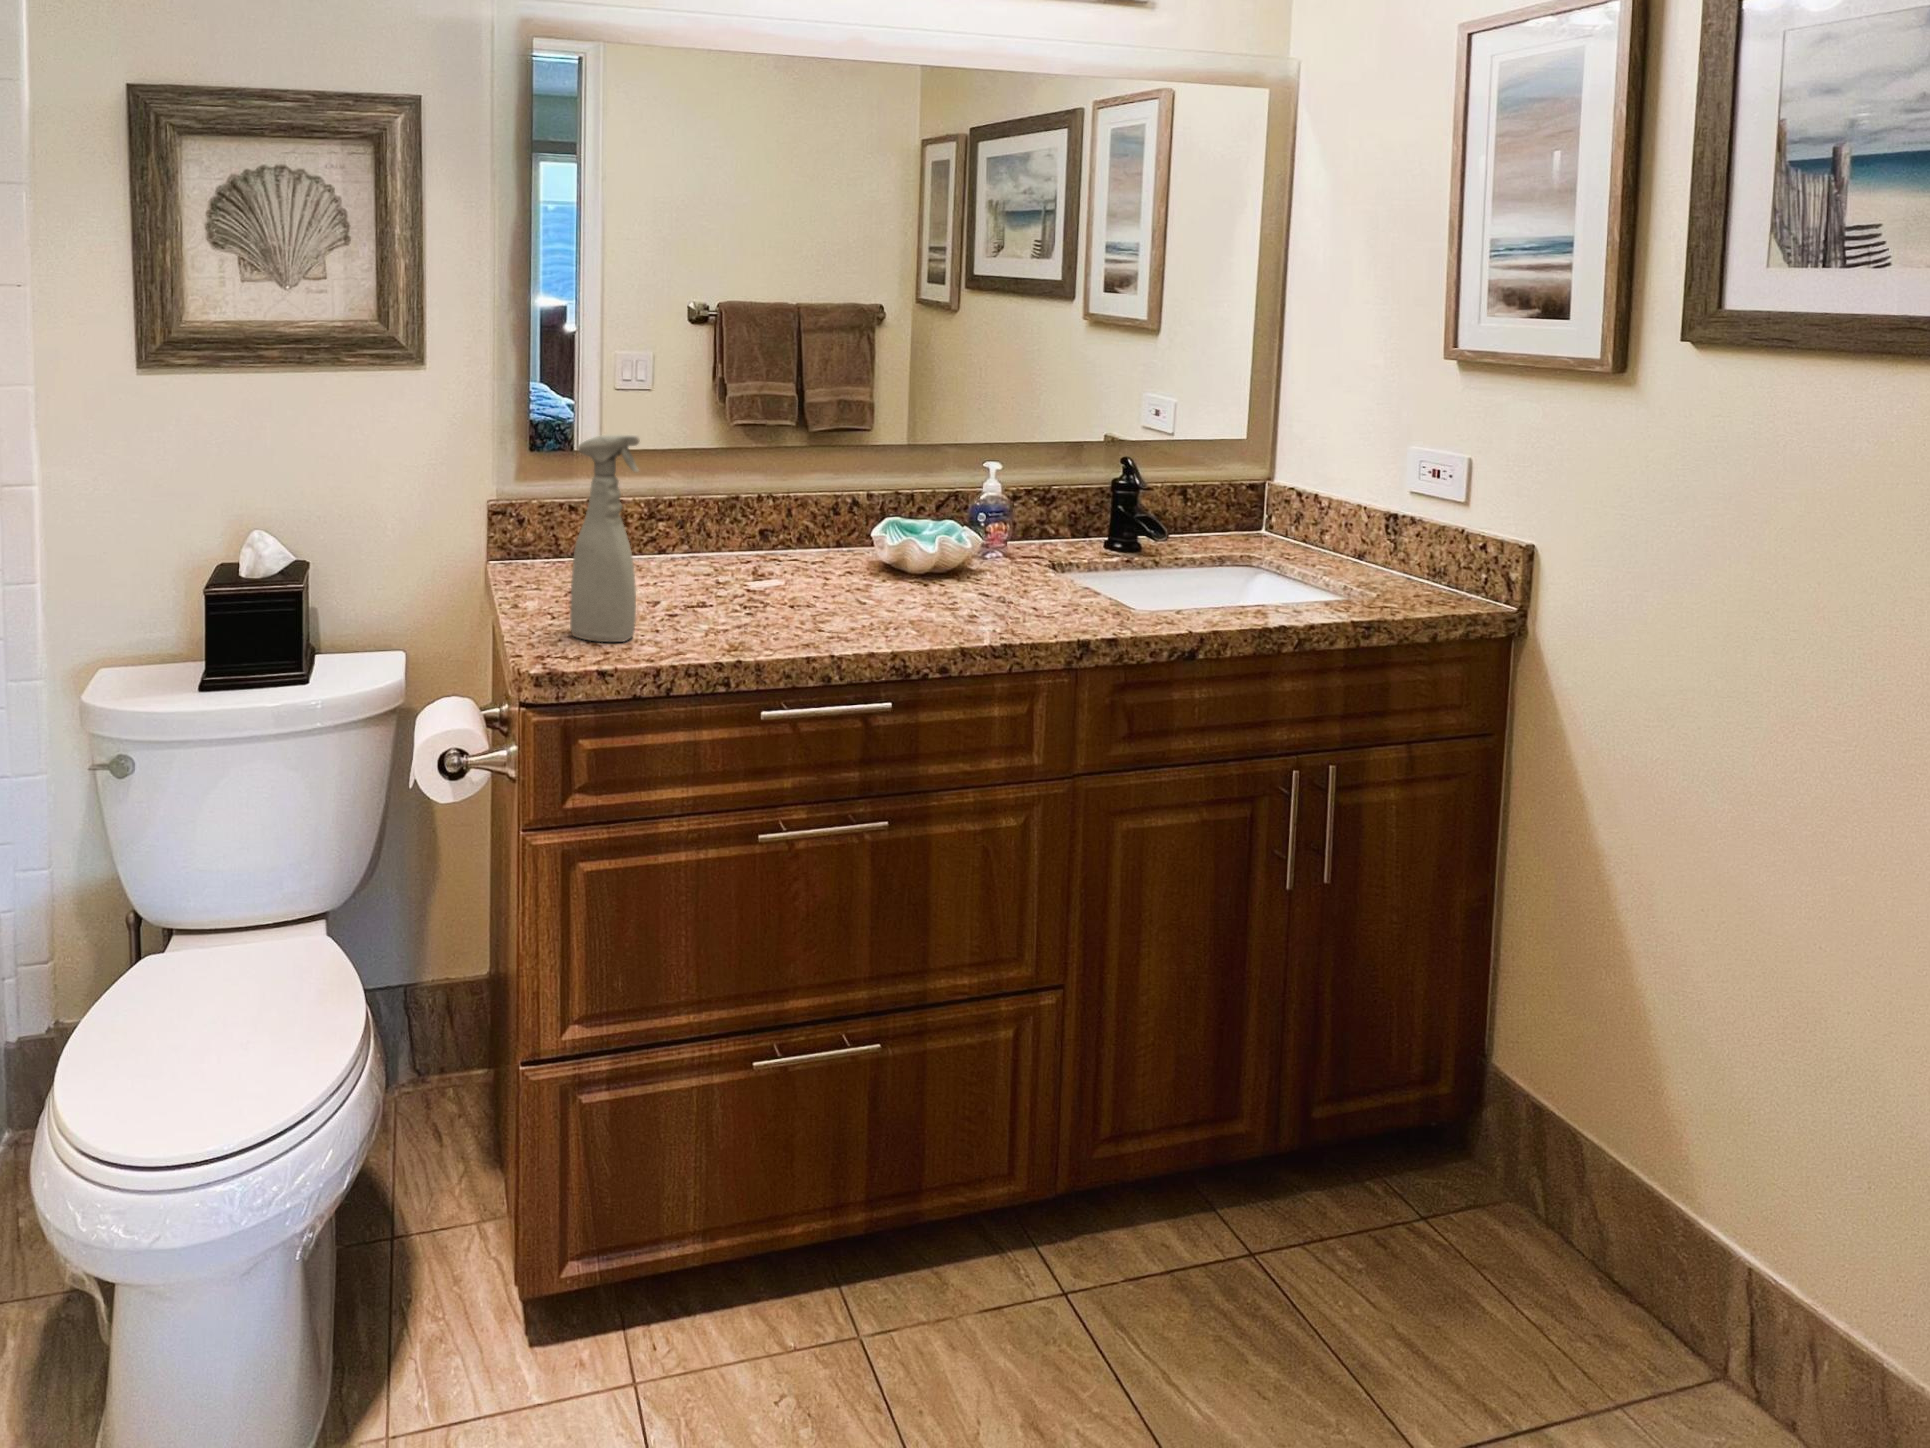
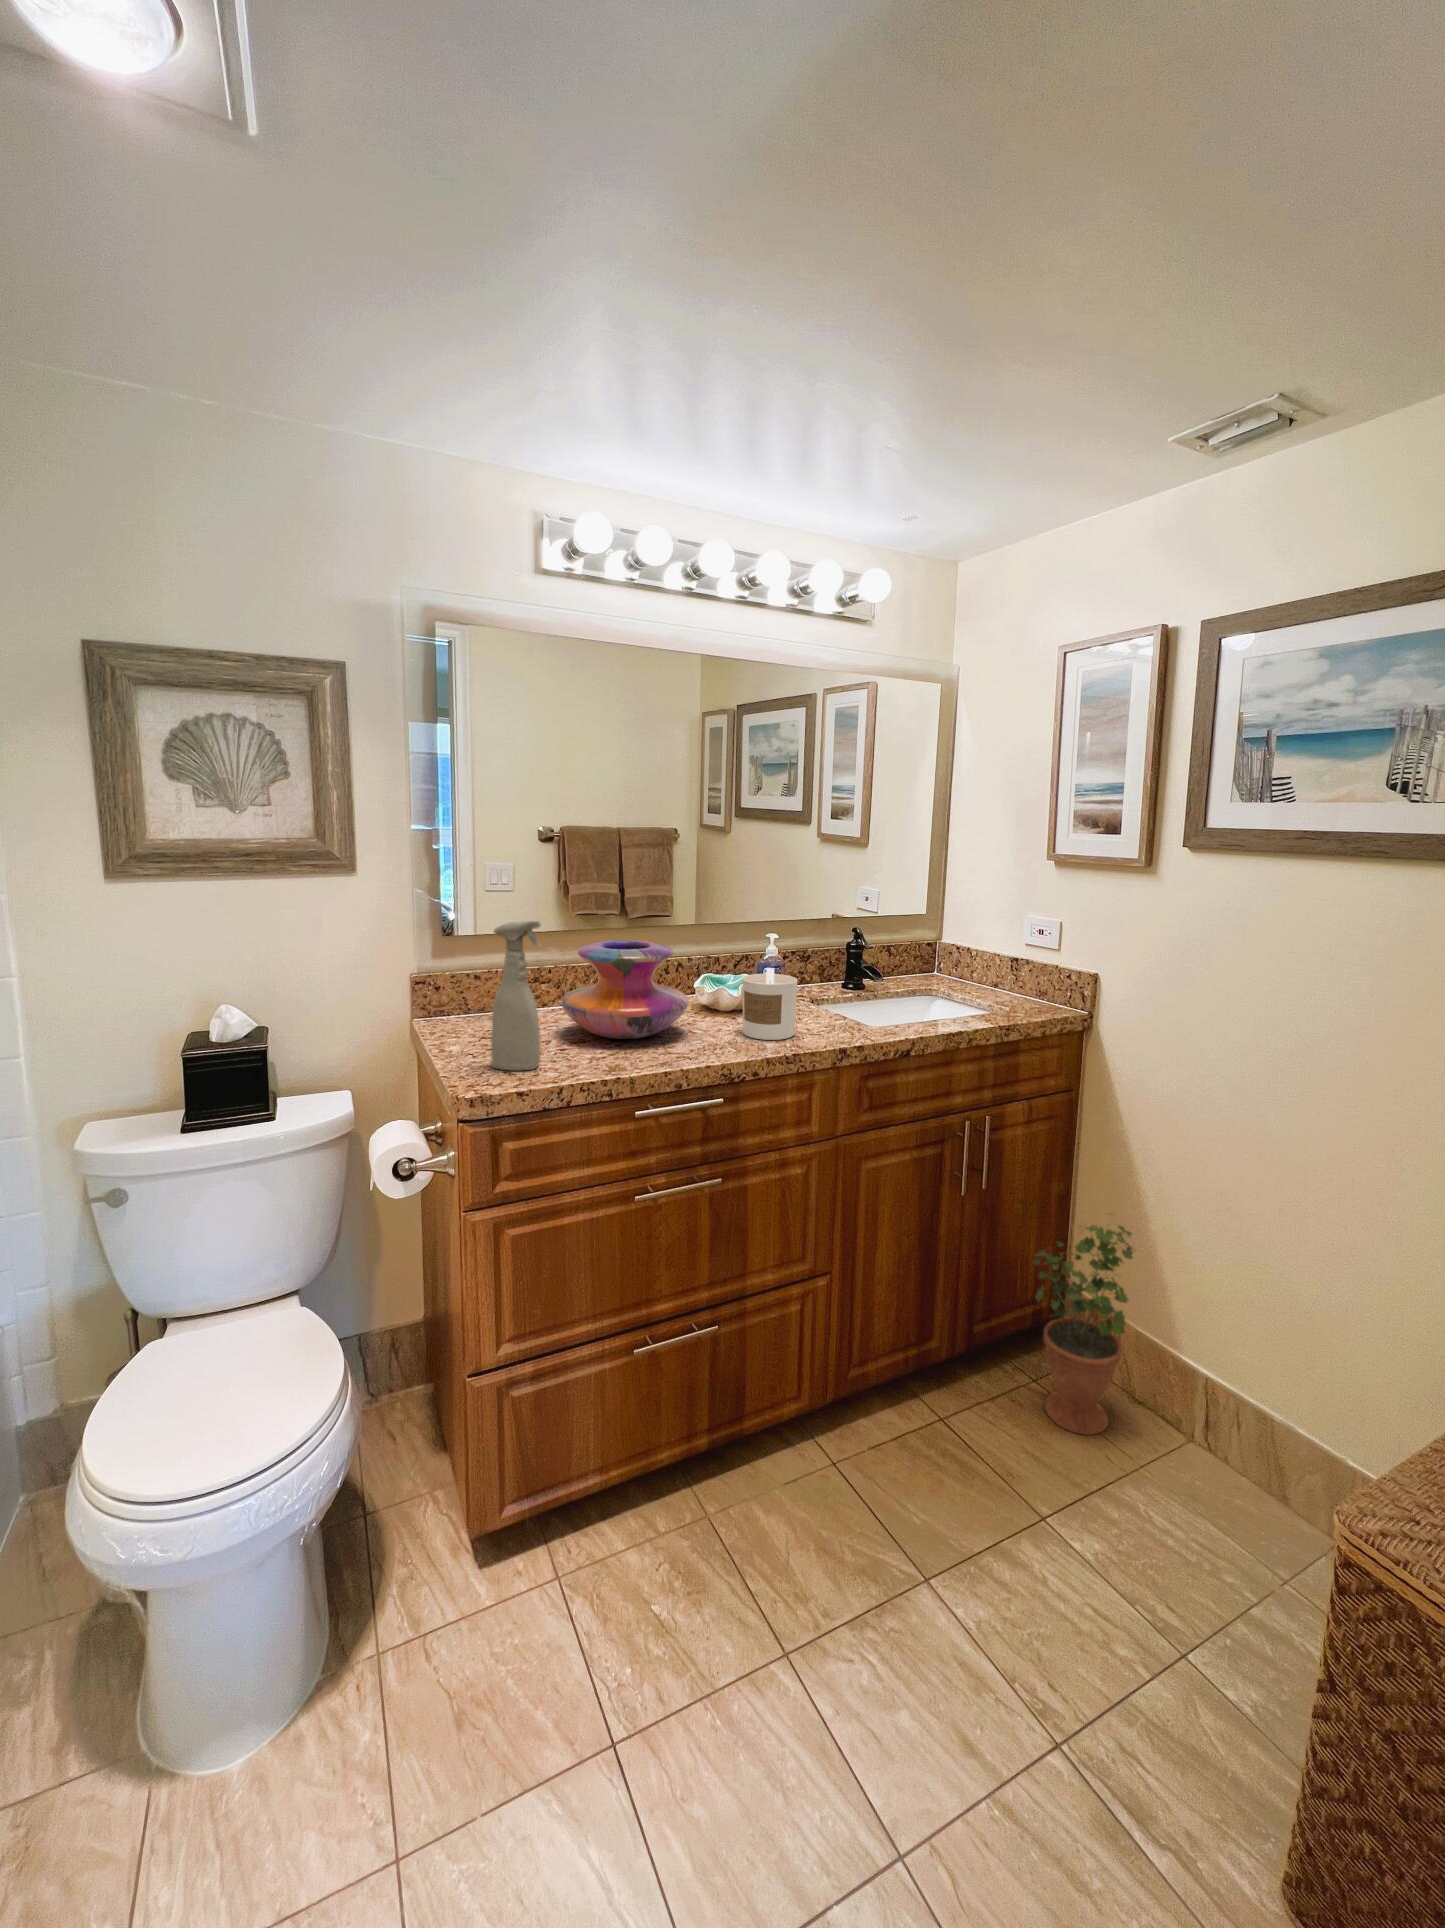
decorative vase: none [677,467,856,607] -> present [561,940,689,1039]
candle: none [935,513,1018,621] -> present [743,968,797,1040]
potted plant: none [1413,946,1603,1327] -> present [1033,1225,1133,1435]

